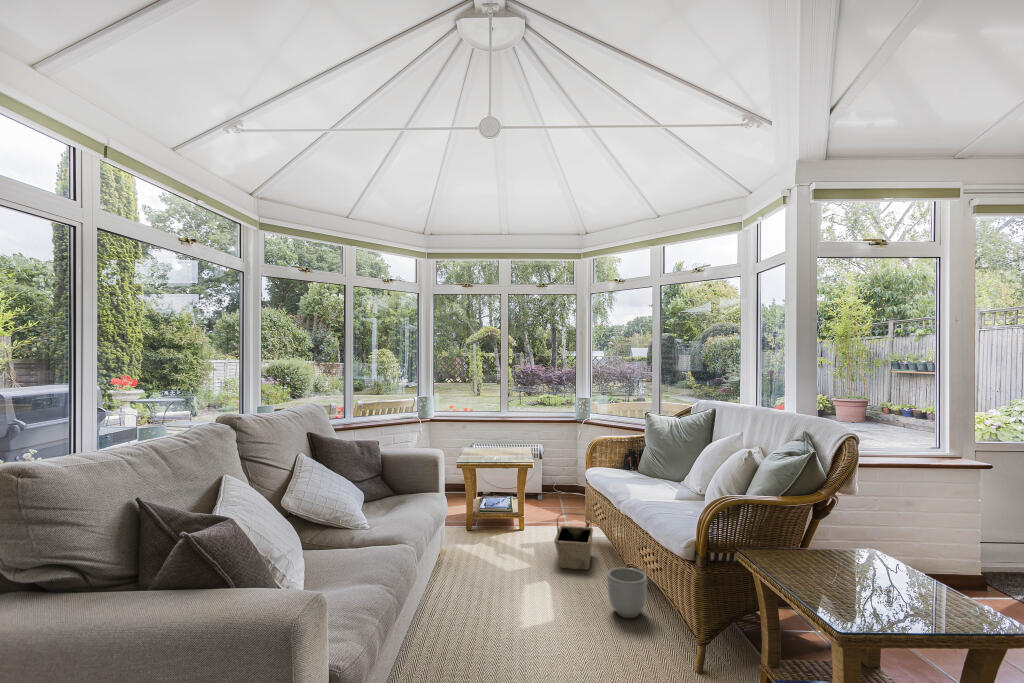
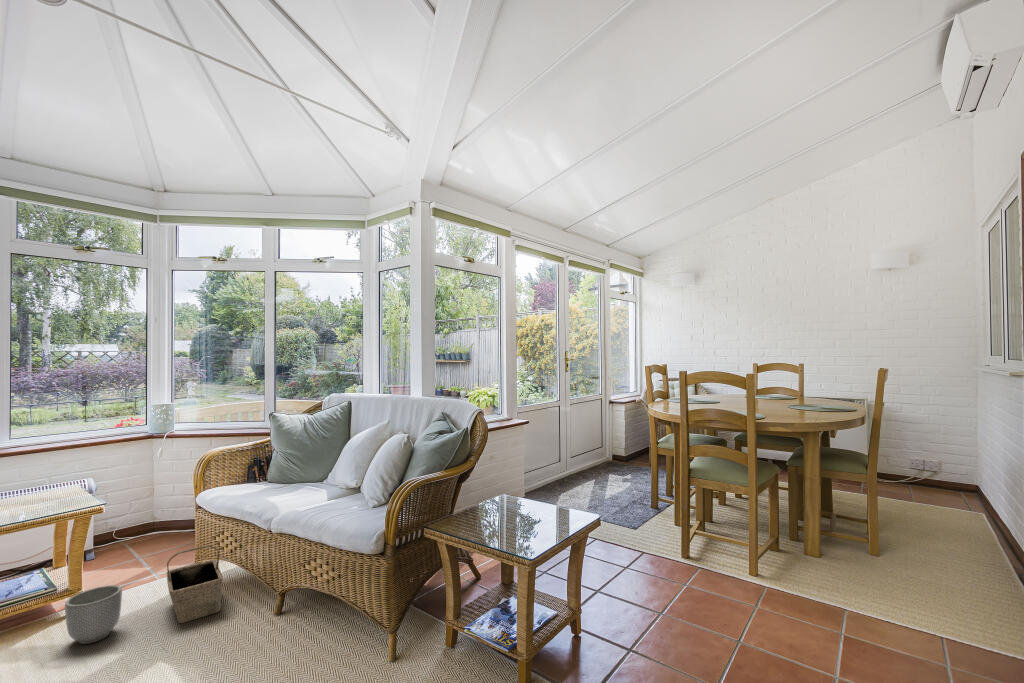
planter: present [607,568,647,618] -> present [65,585,122,644]

